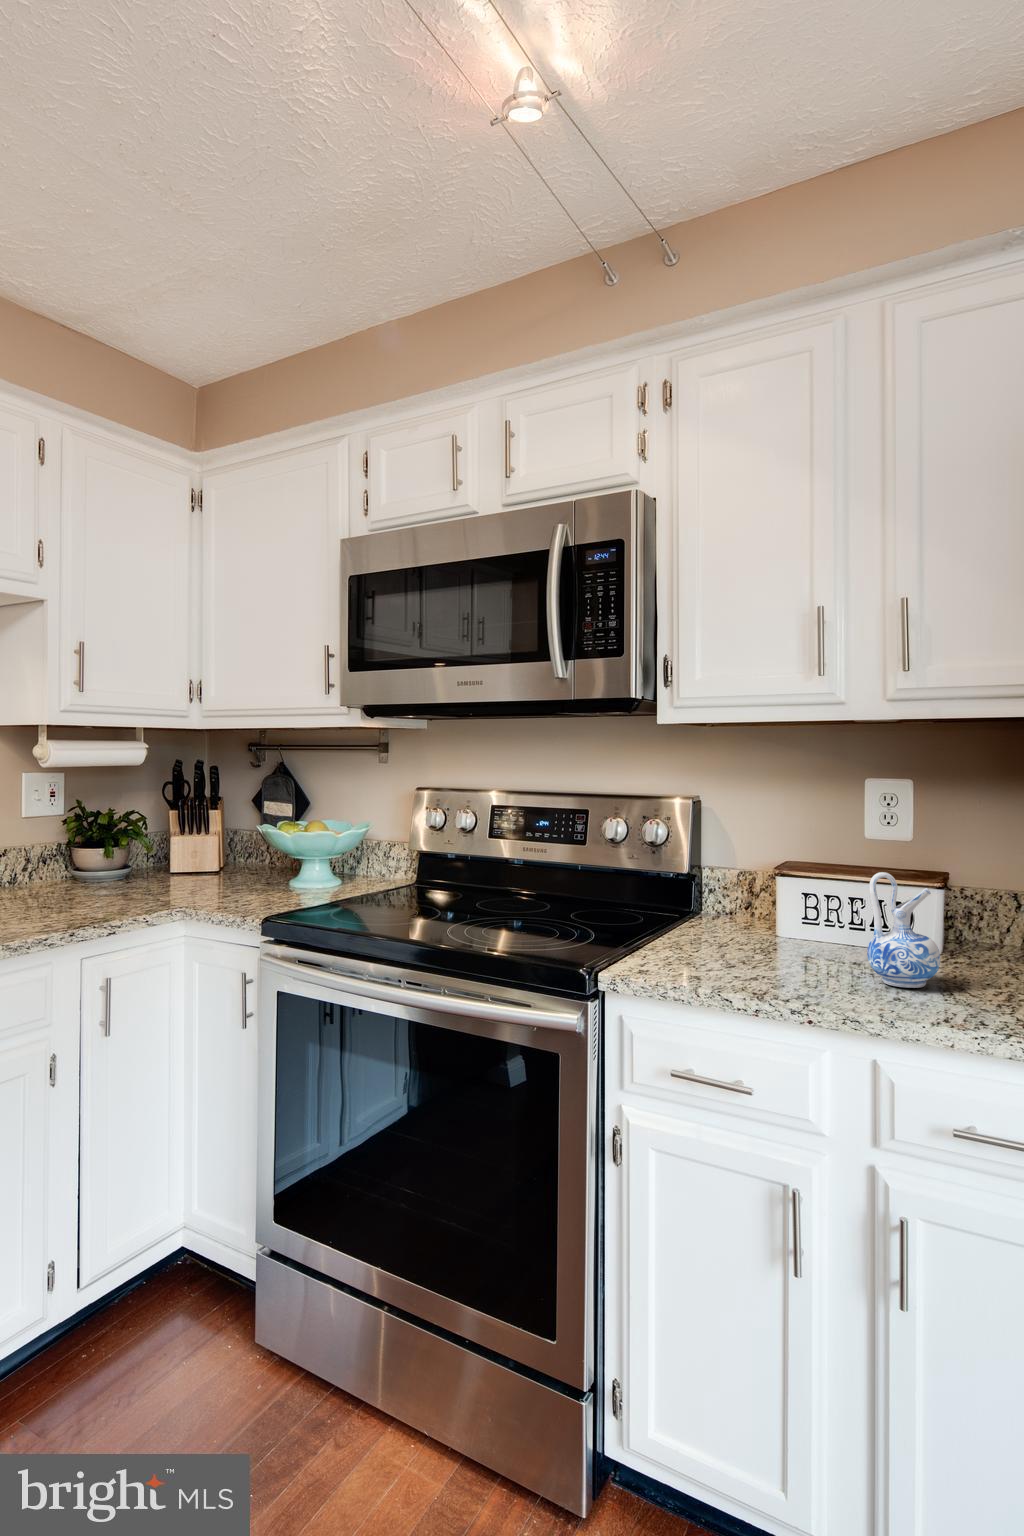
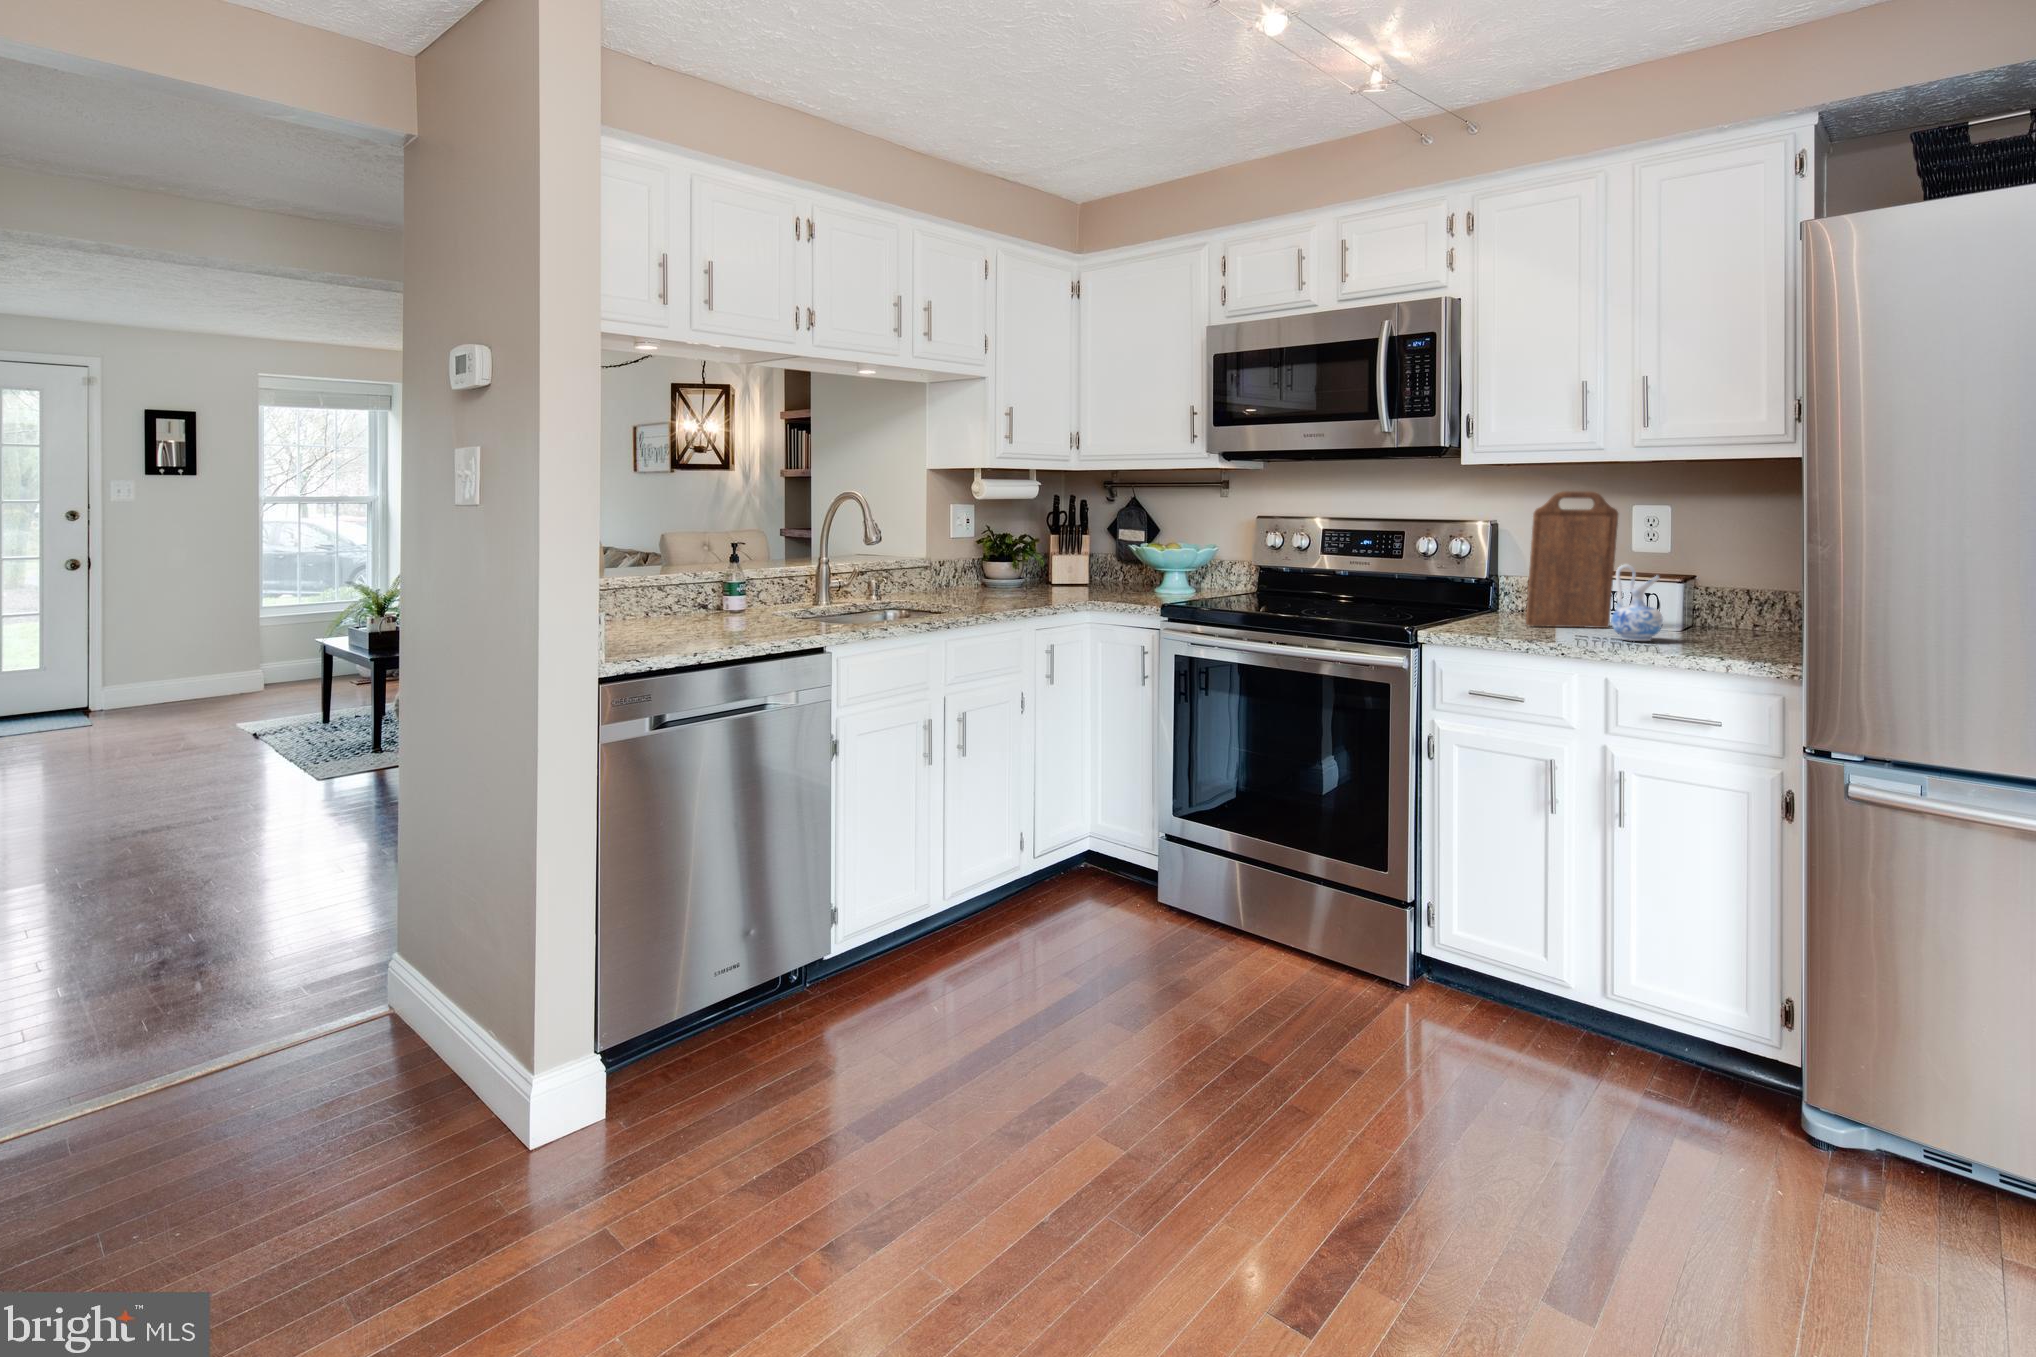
cutting board: none [743,764,851,949] -> present [1526,491,1618,628]

